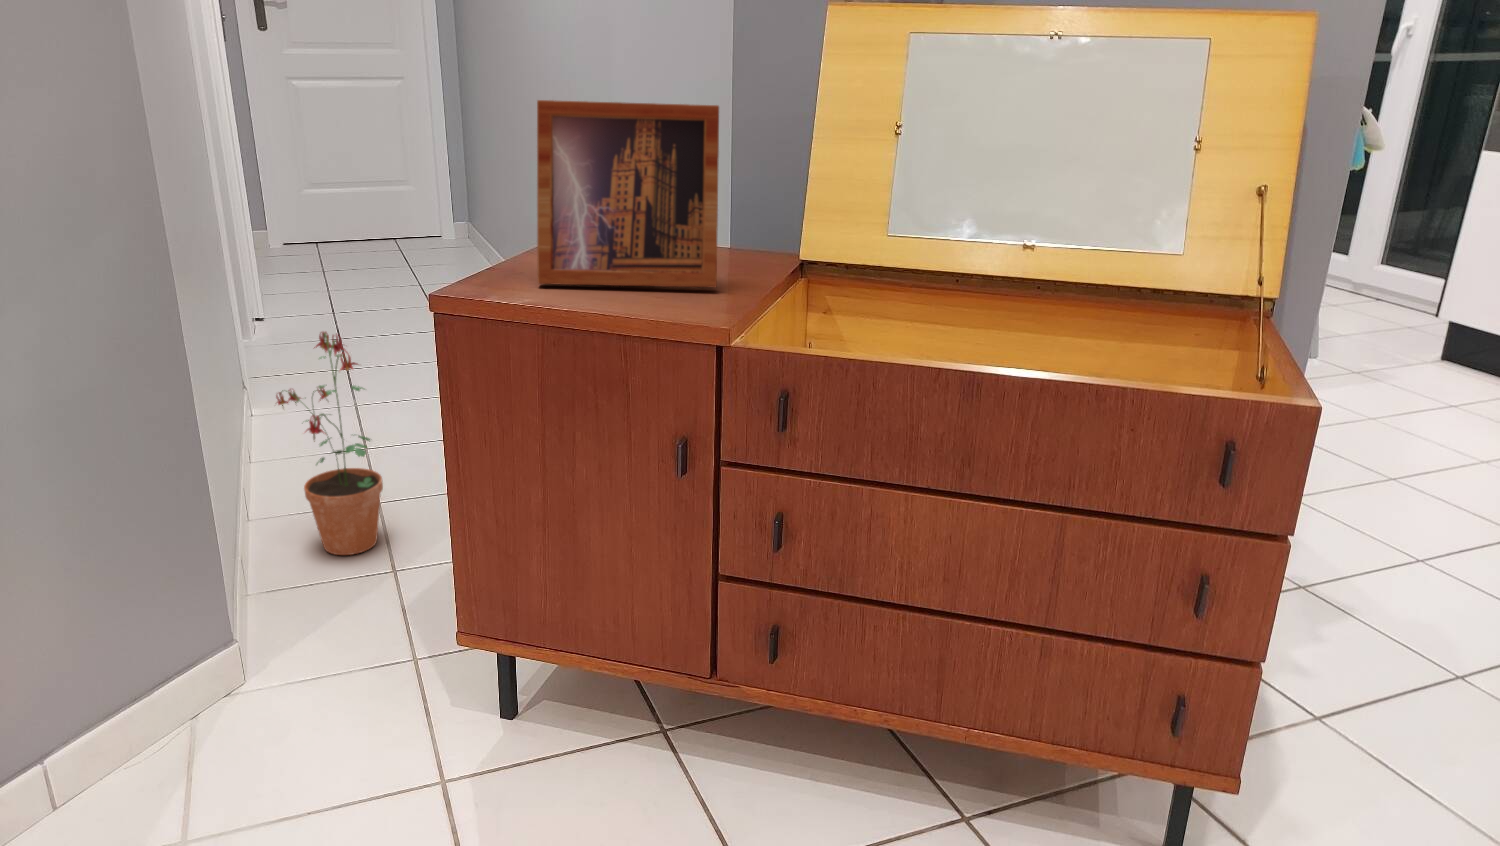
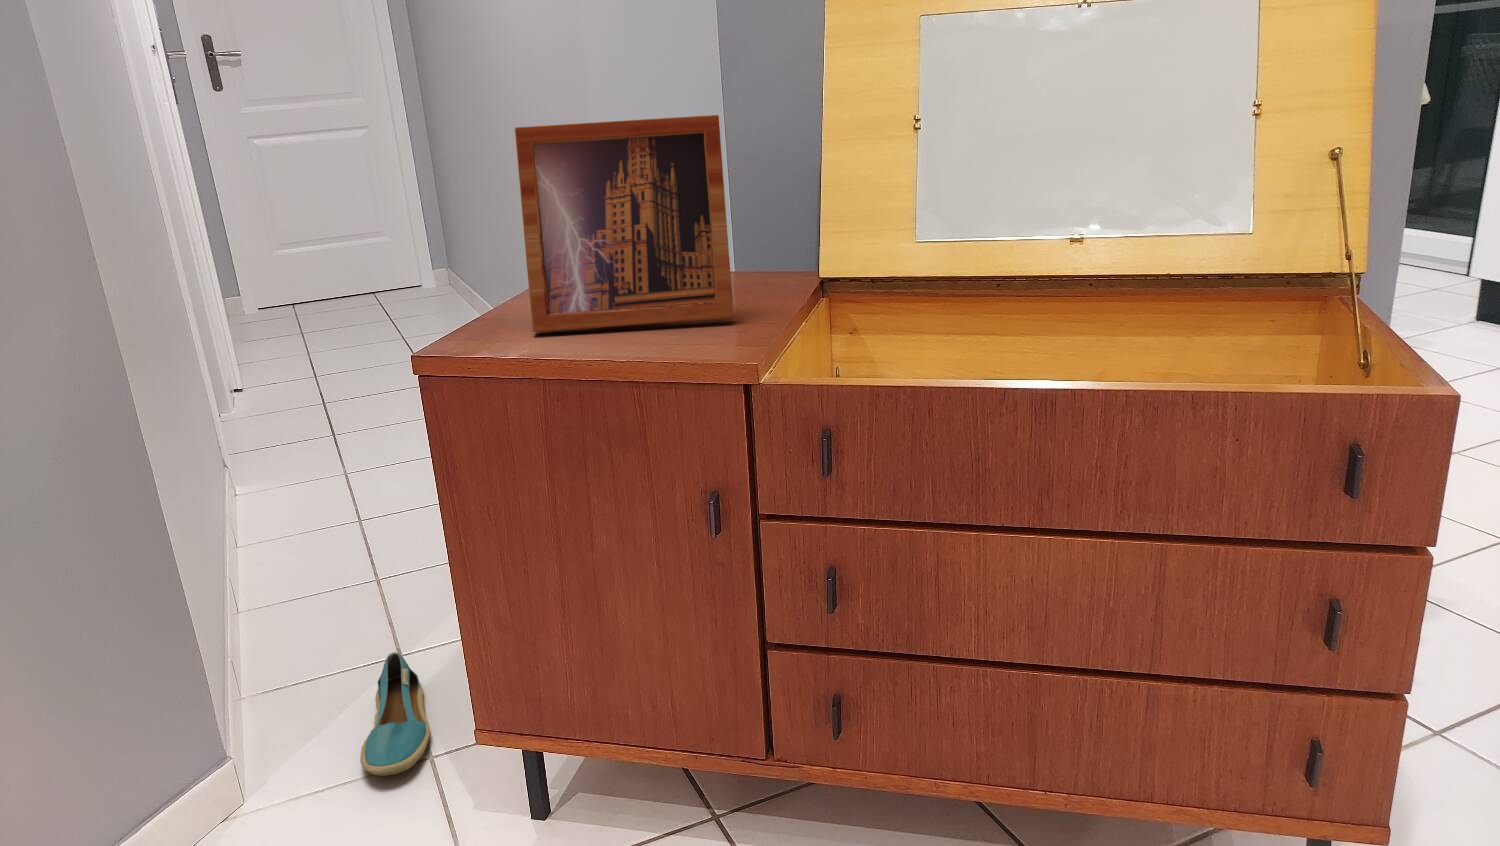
potted plant: present [276,332,383,555] -> none [254,402,381,645]
shoe: none [351,564,416,669] -> present [360,652,430,776]

